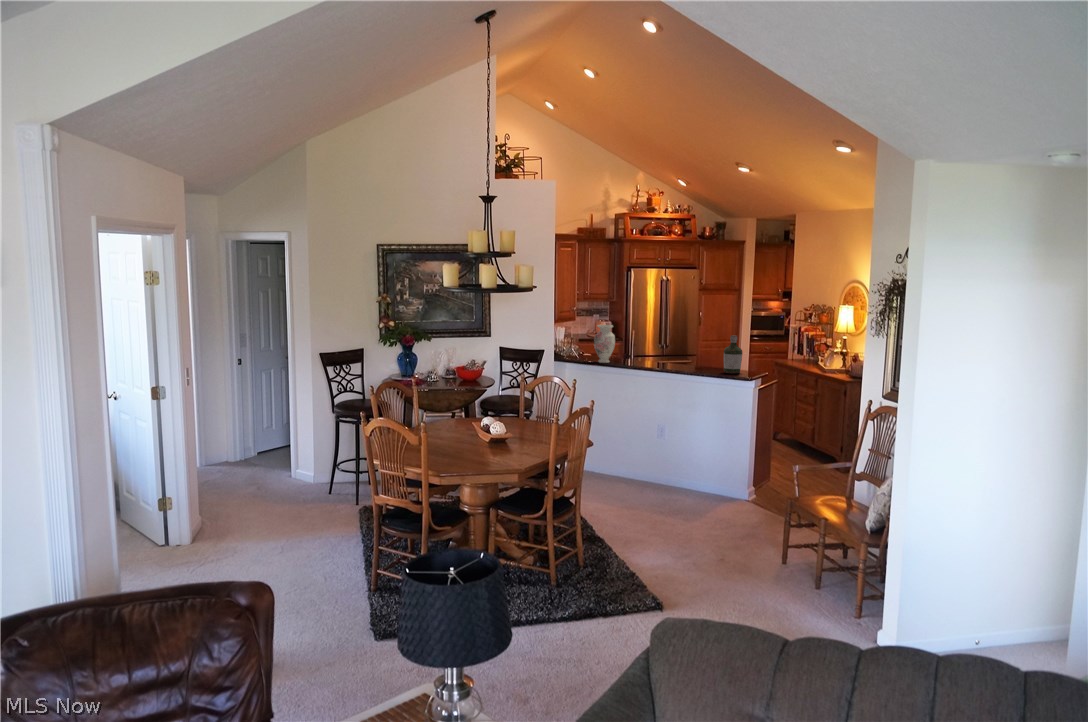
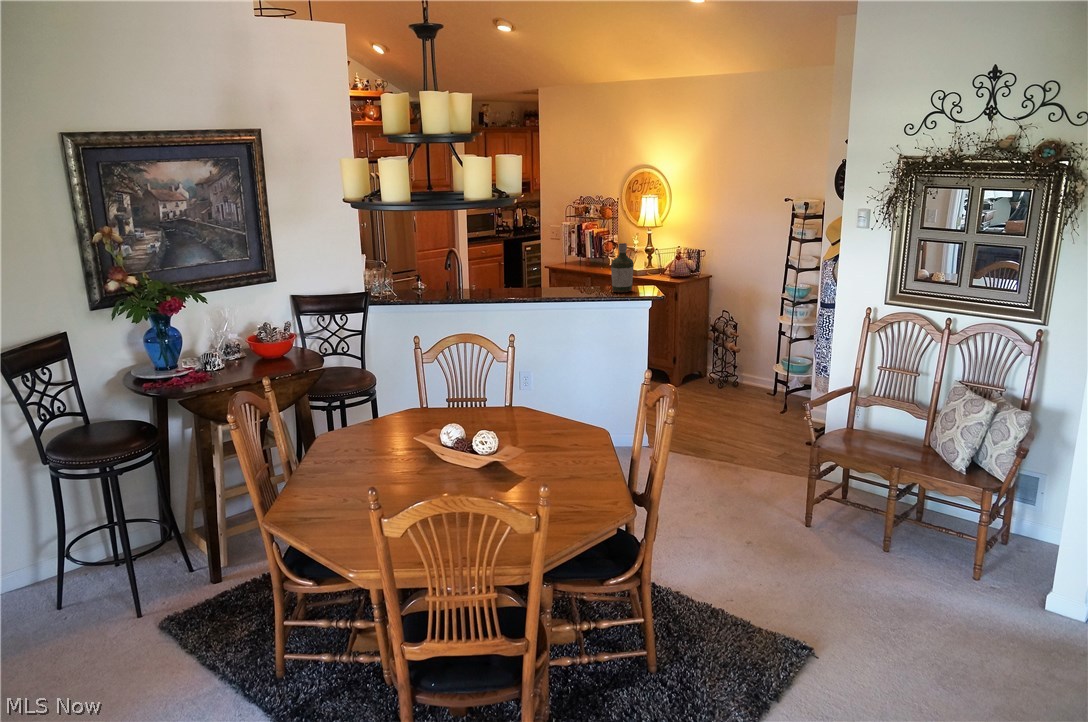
vase: present [594,325,615,363] -> none [424,245,454,299]

